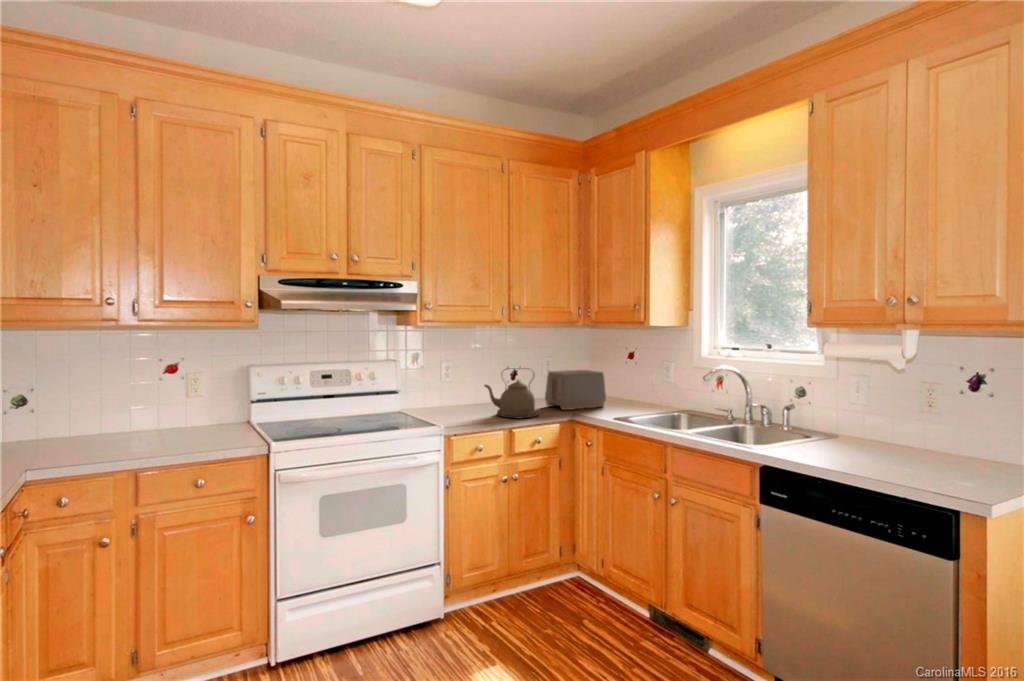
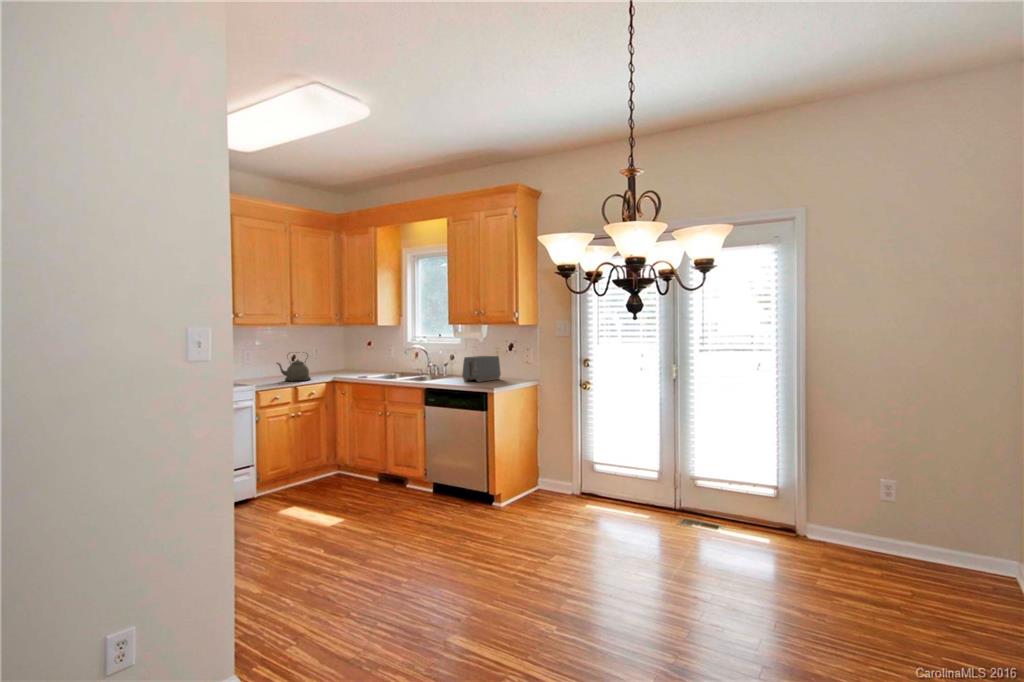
toaster: present [545,370,606,410] -> present [462,356,501,382]

